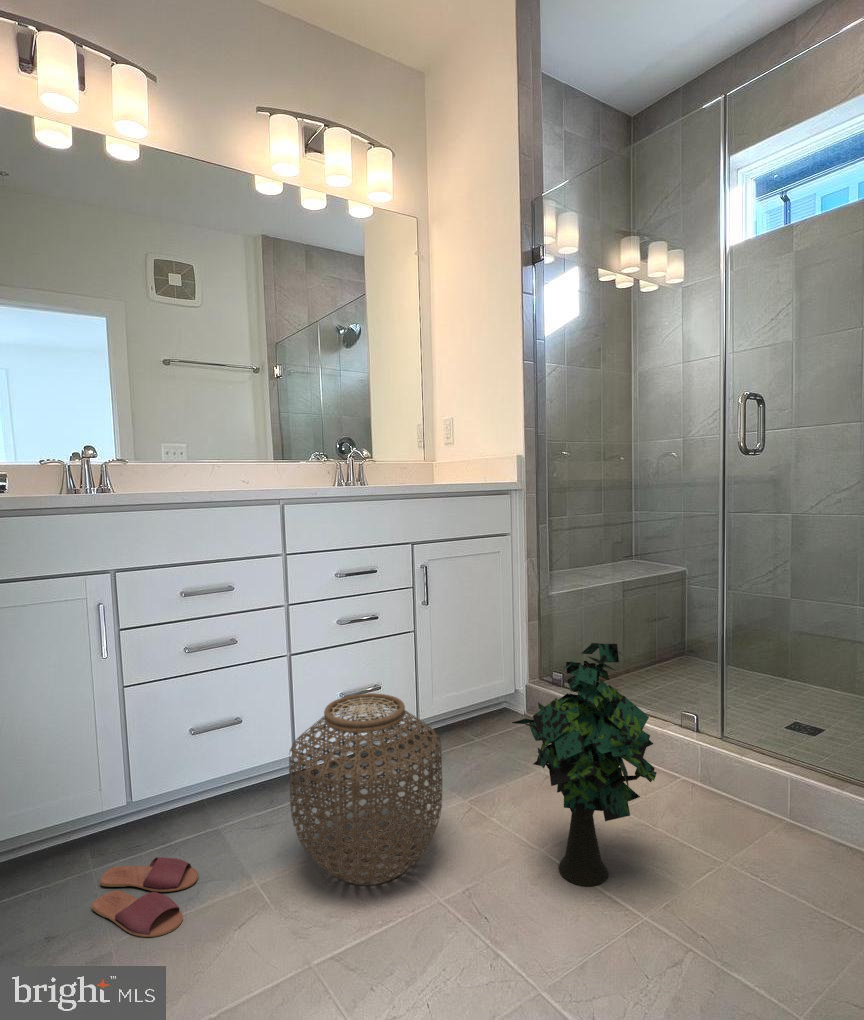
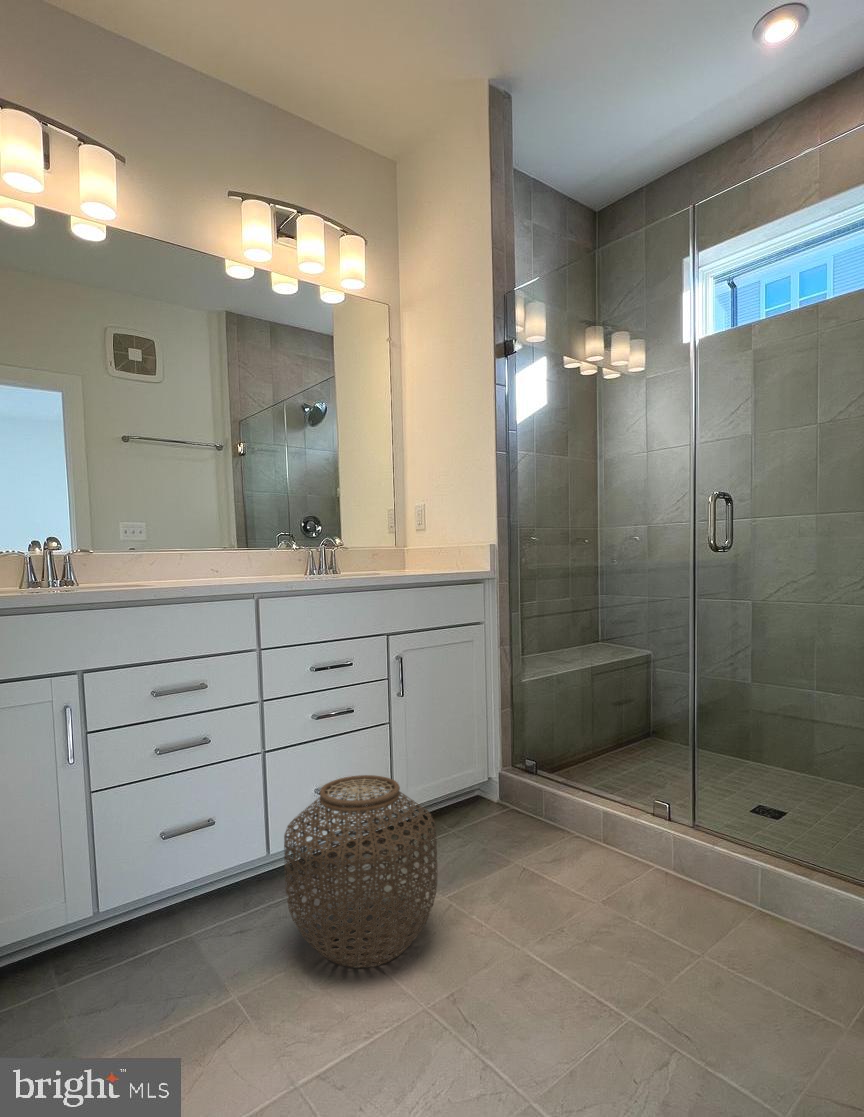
decorative plant: present [512,643,657,886] -> none [504,715,644,954]
slippers: present [92,857,198,937] -> none [80,954,188,1031]

